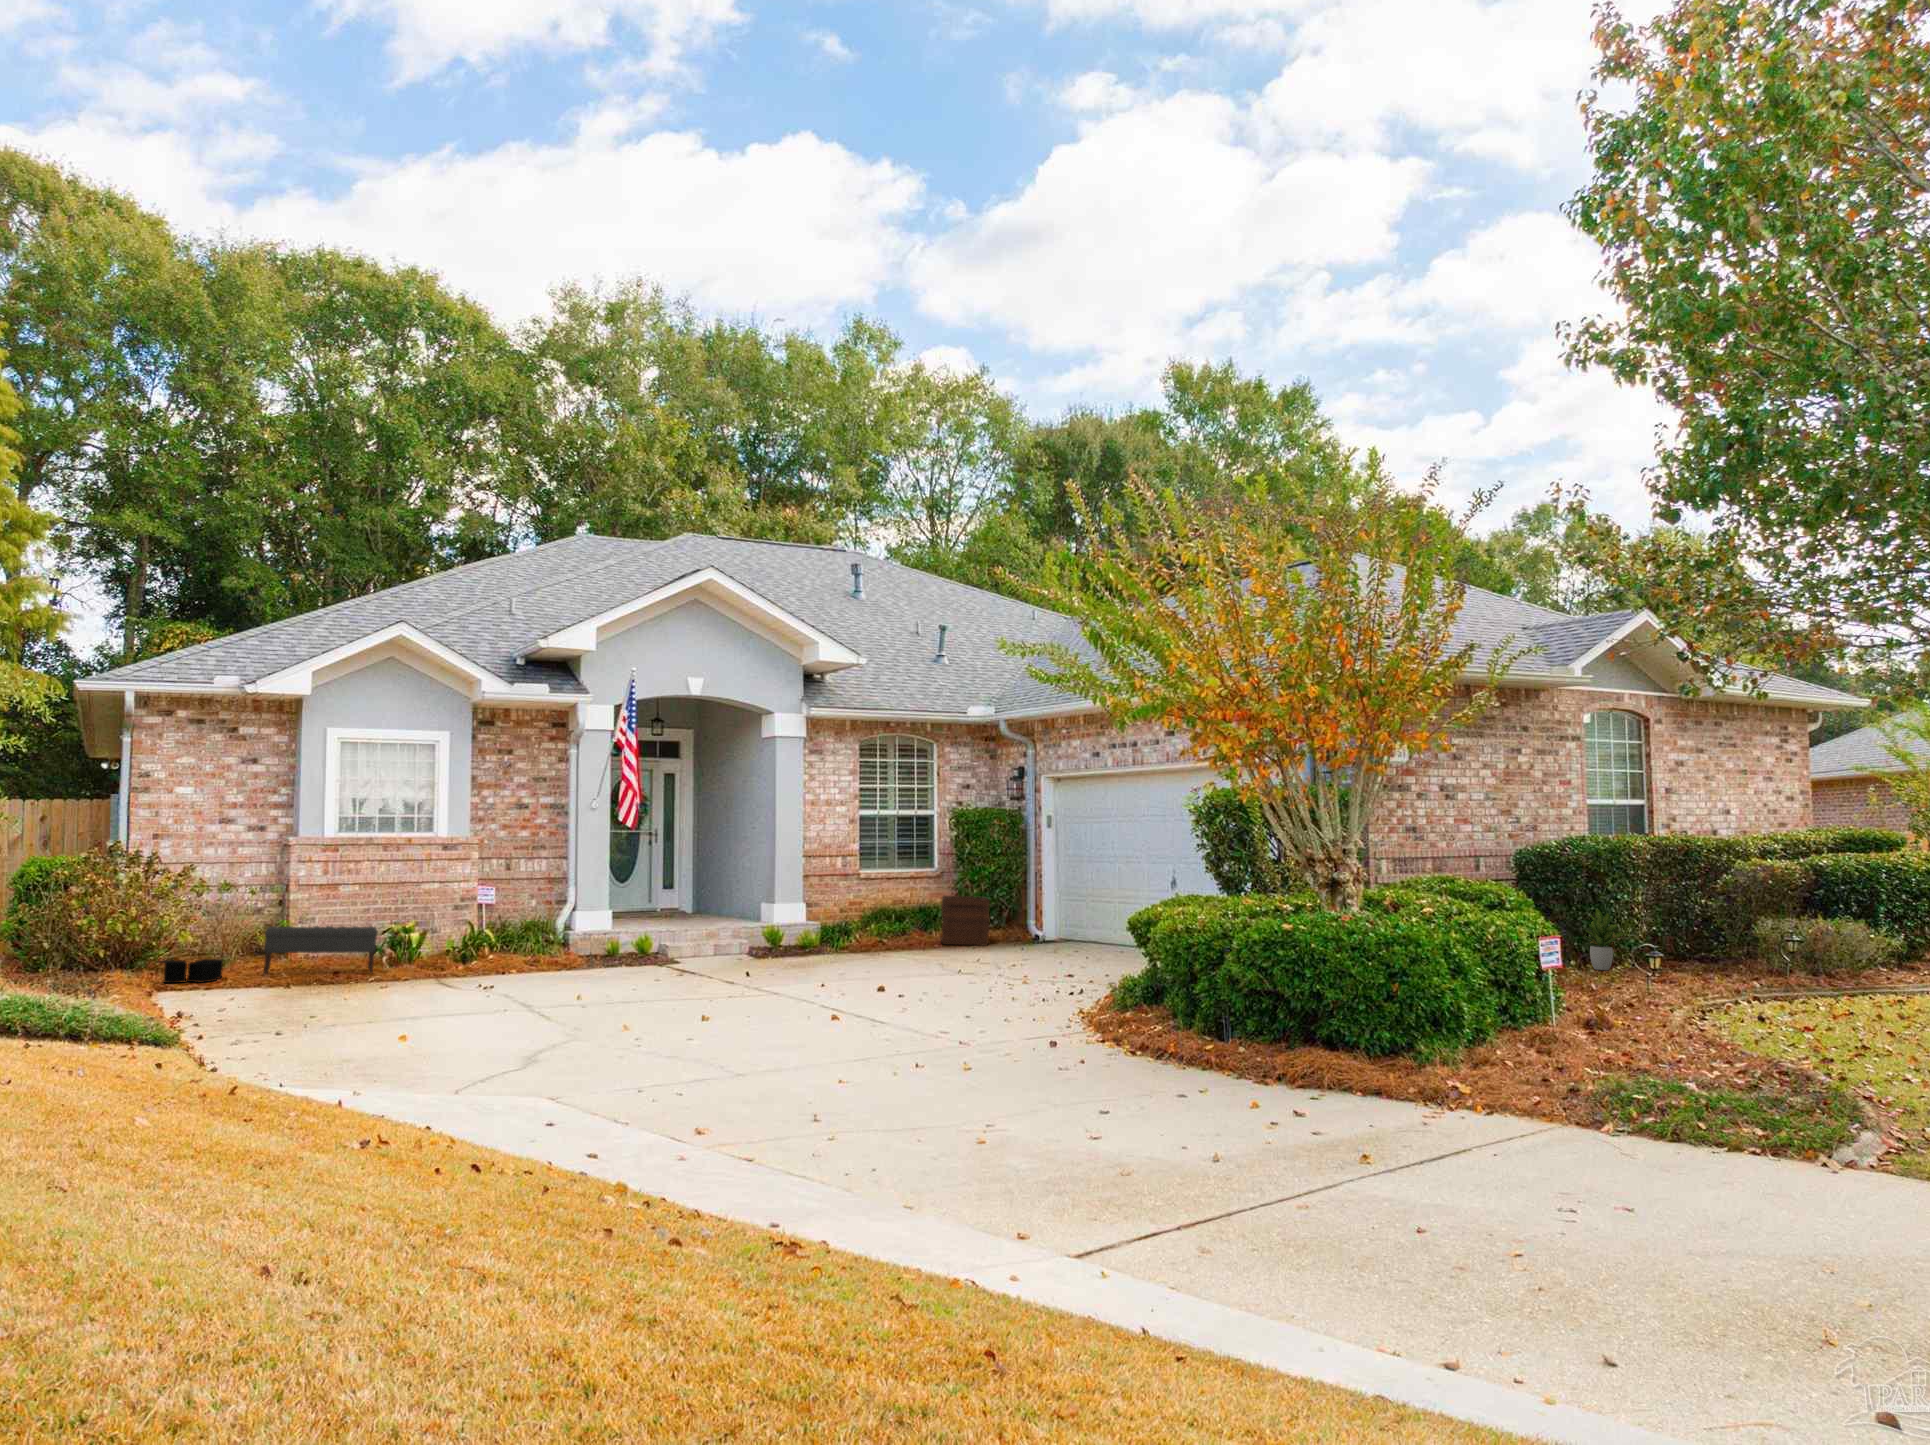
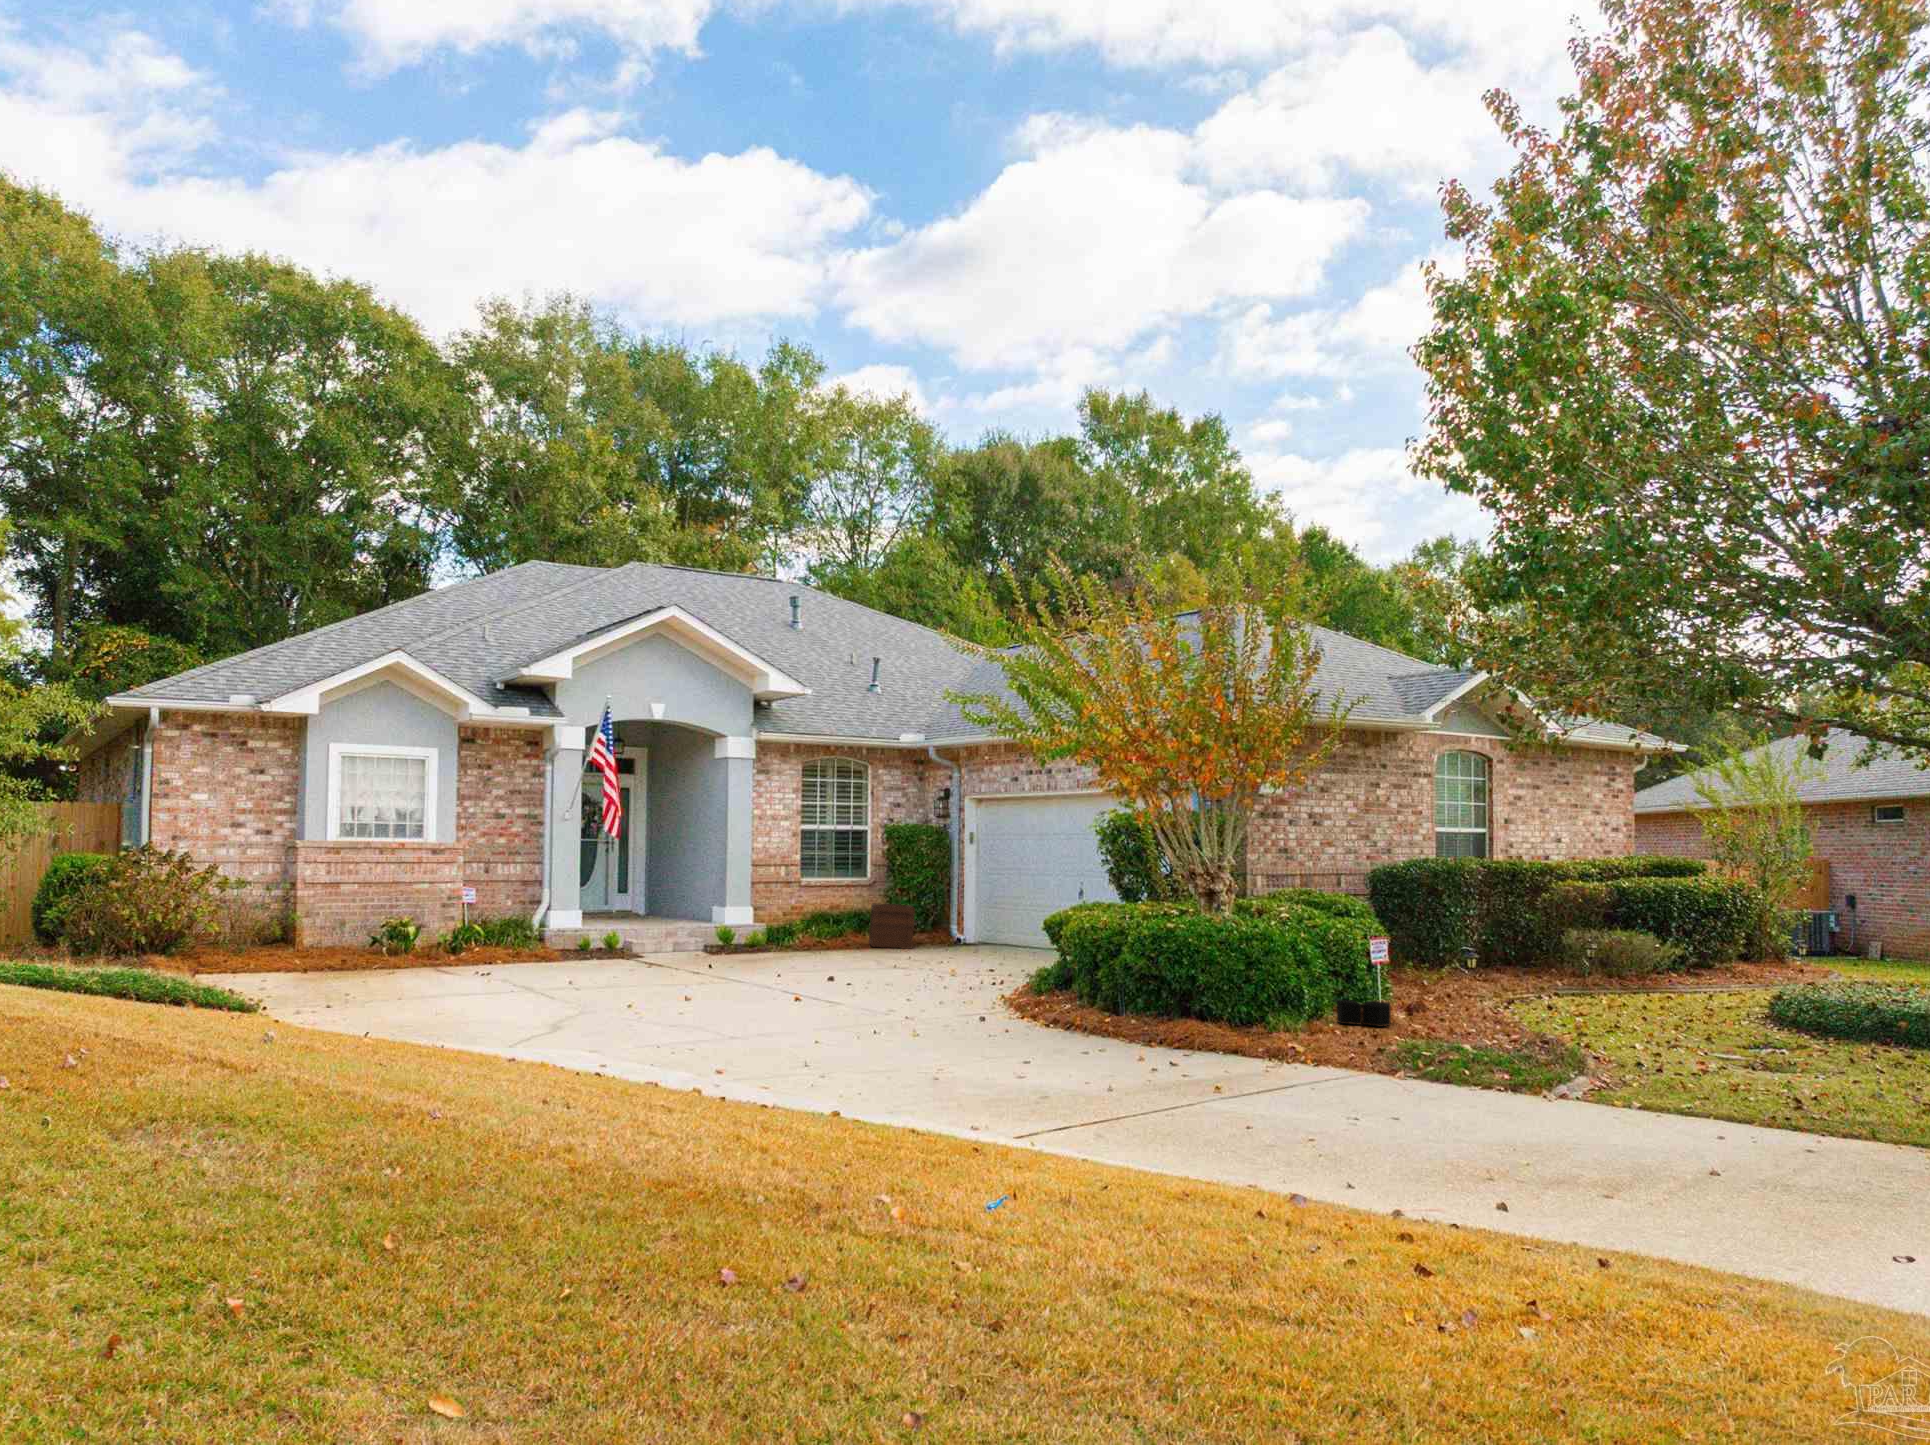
potted plant: present [1584,909,1623,970] -> none [1423,921,1456,973]
bench: present [264,926,378,976] -> none [279,919,381,963]
storage bin: present [158,959,223,983] -> present [1332,999,1391,1027]

